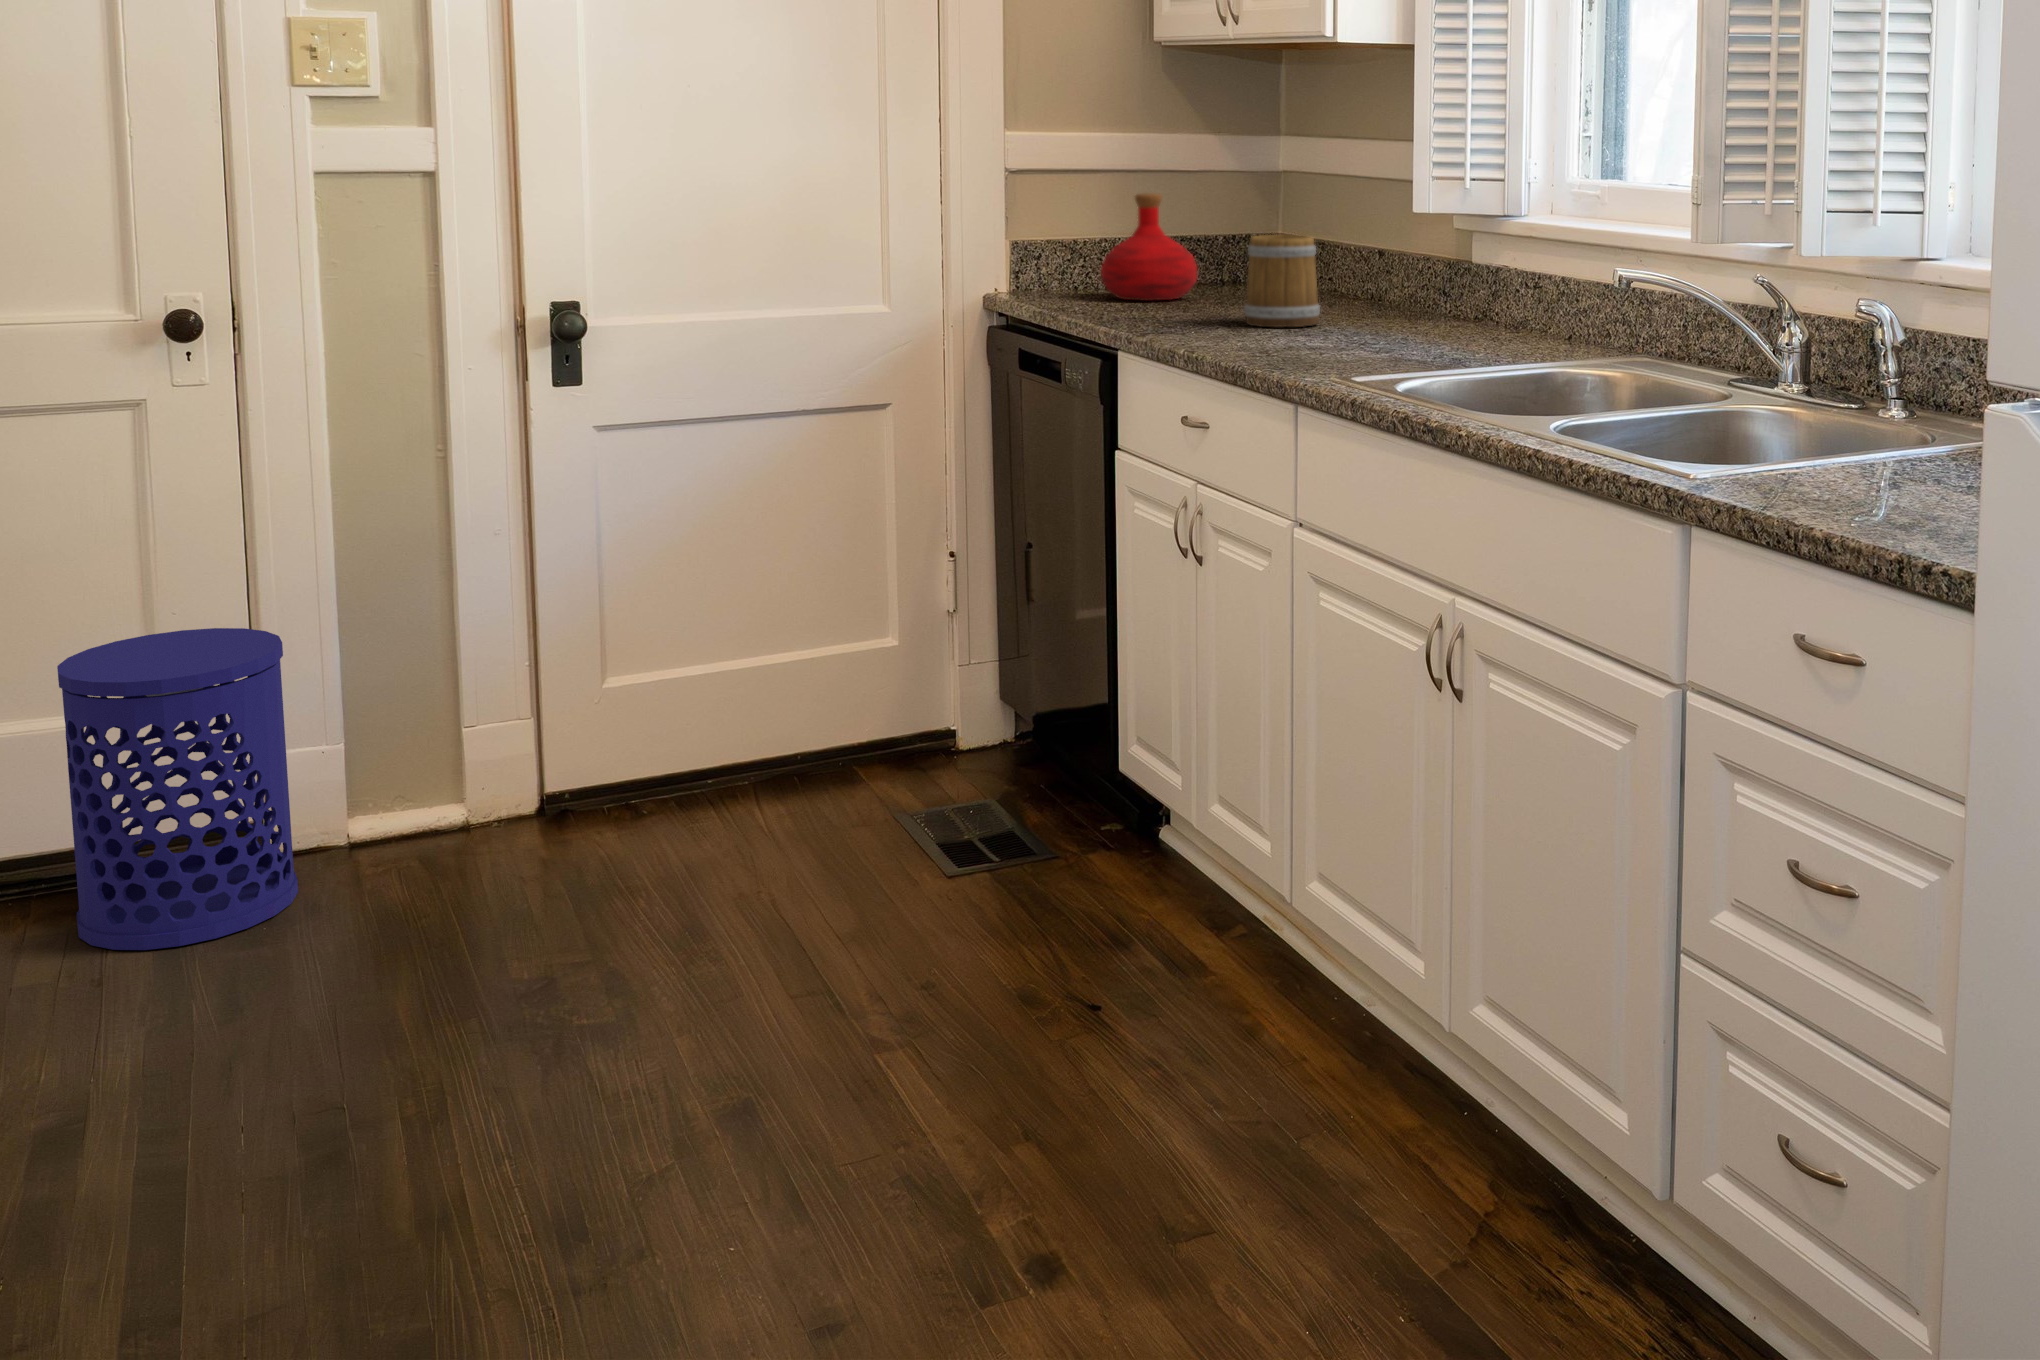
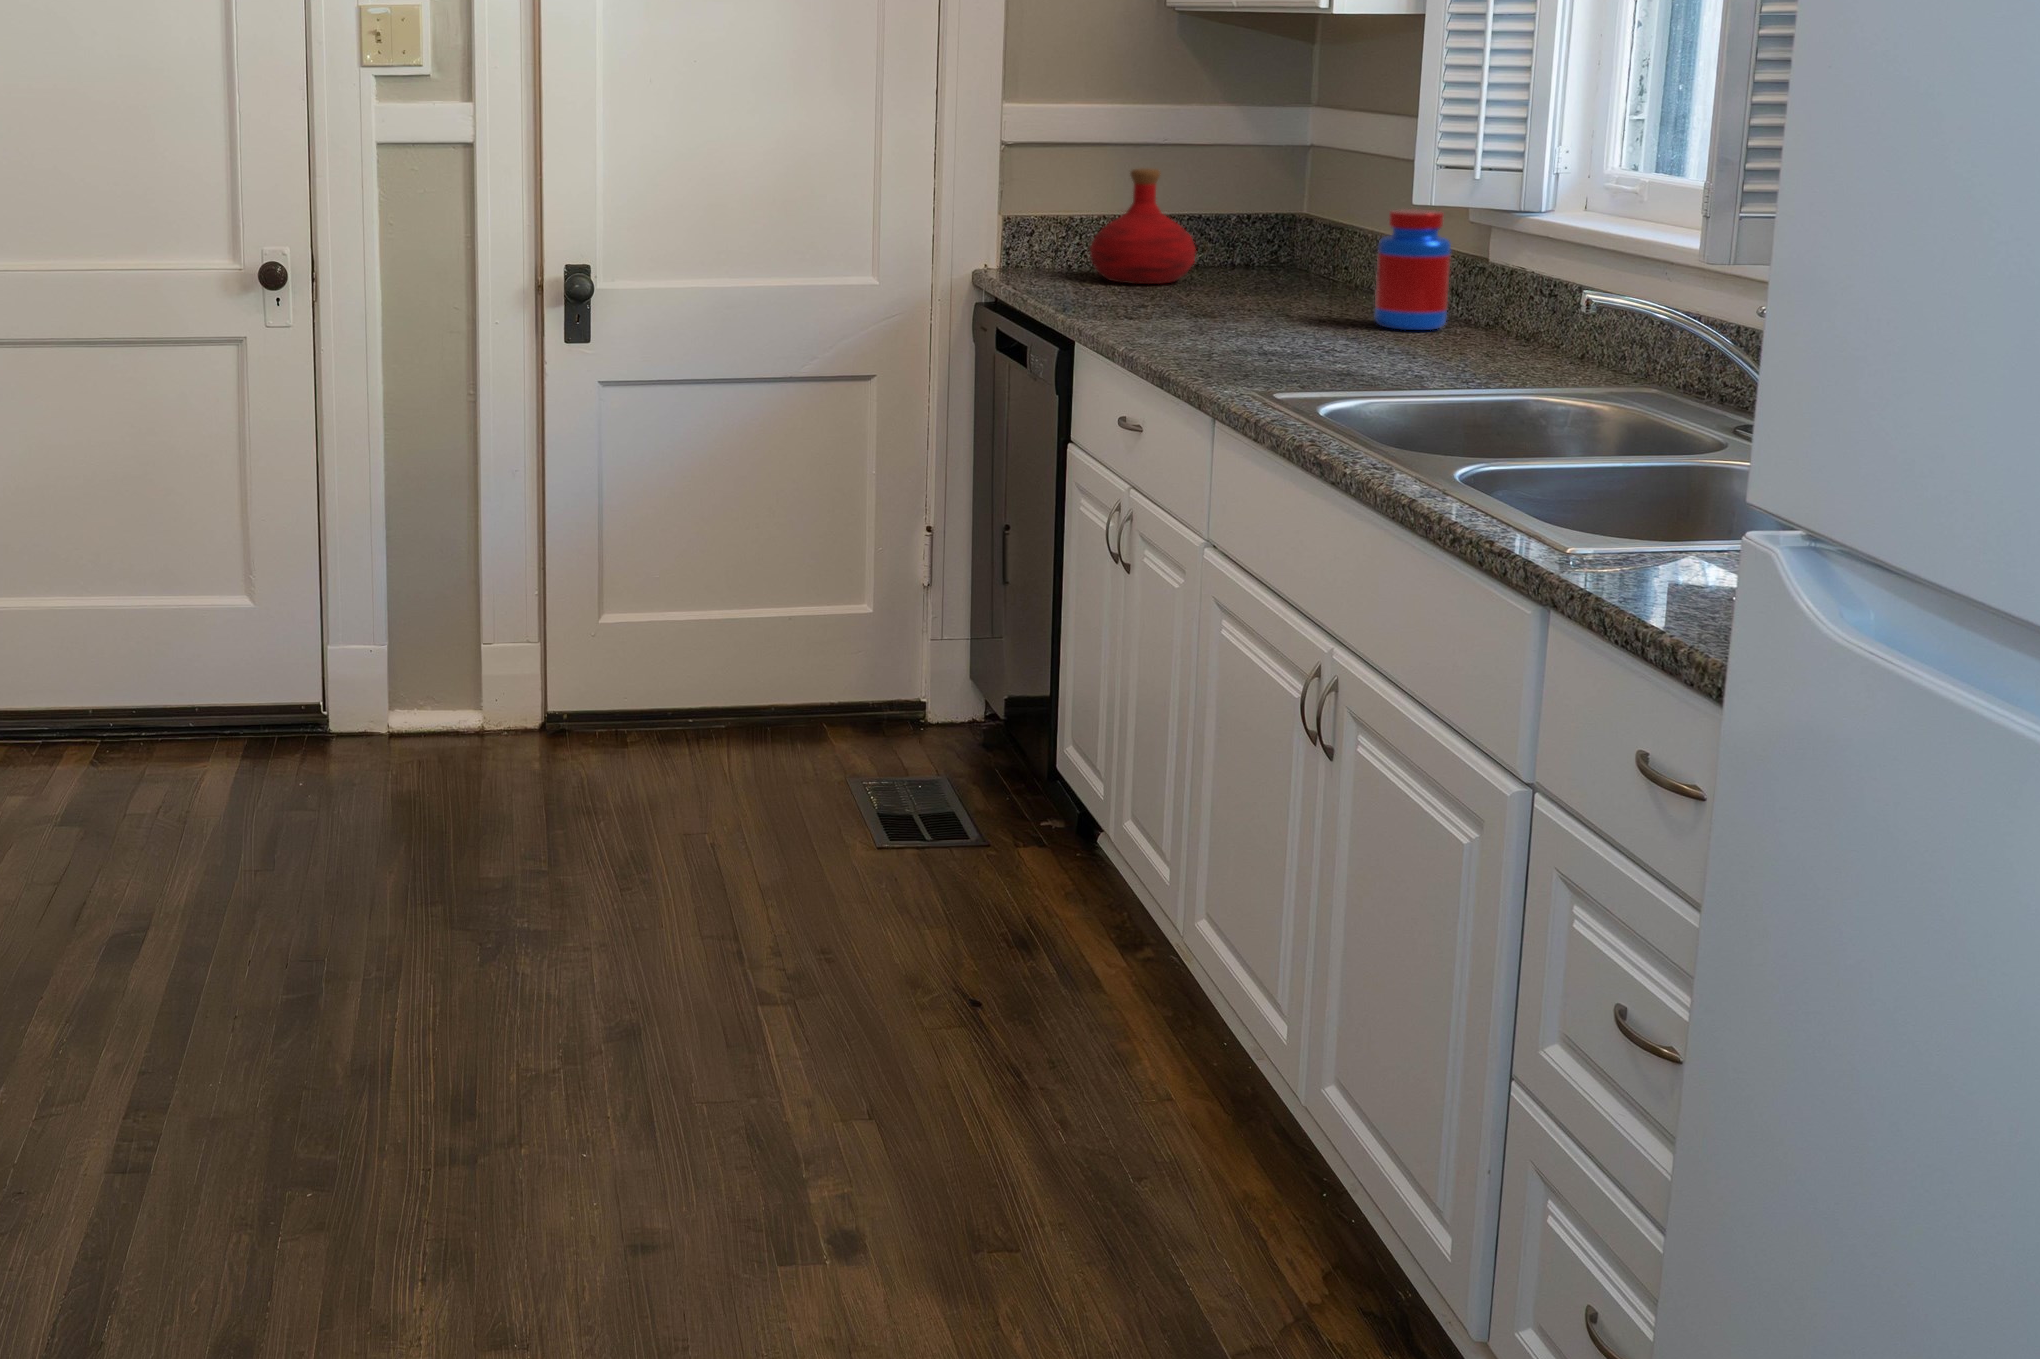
jar: none [1378,219,1438,325] -> present [1375,209,1451,330]
mug: present [1244,235,1320,327] -> none [1219,224,1306,327]
waste bin: present [57,628,298,950] -> none [172,537,342,801]

